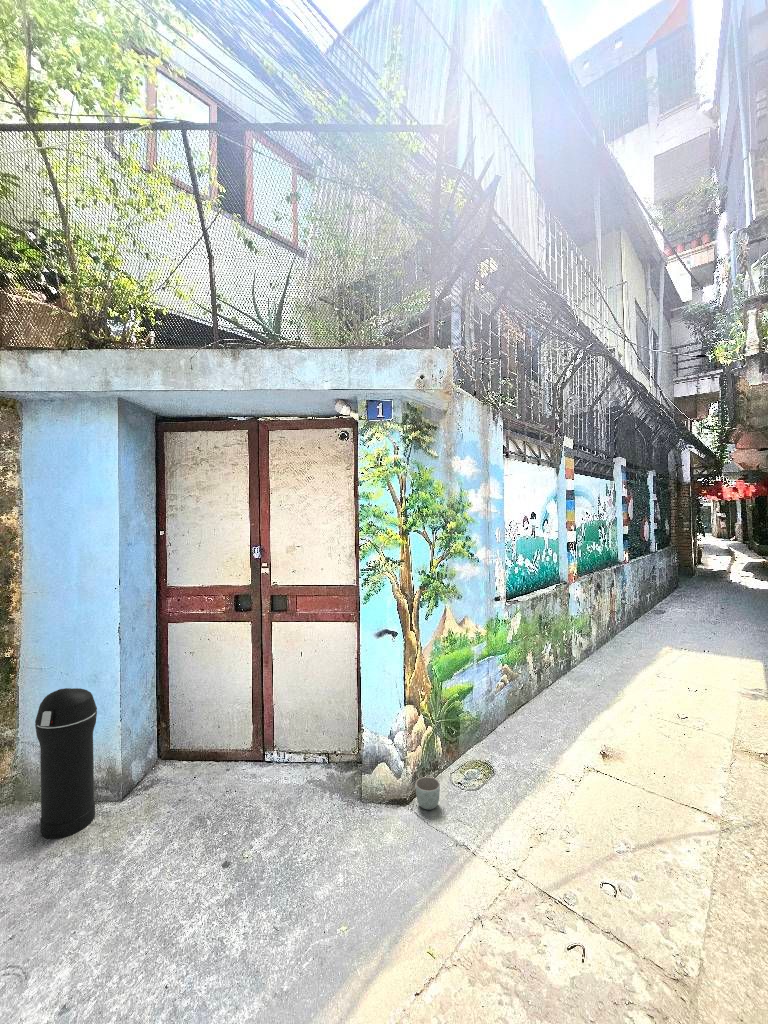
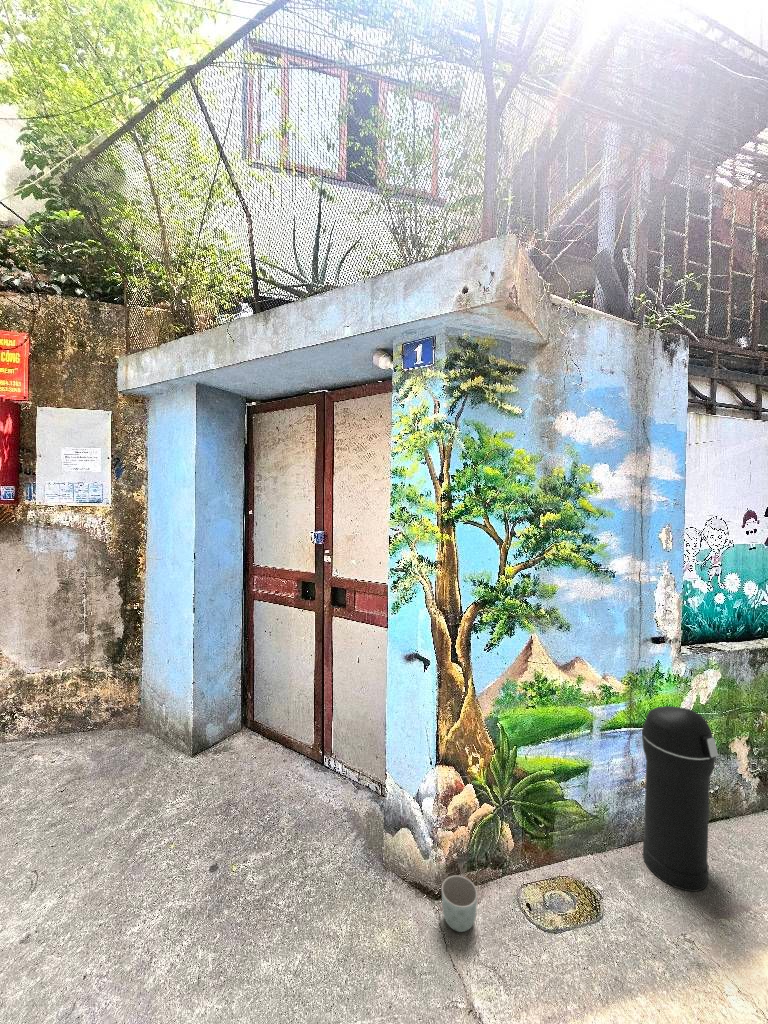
trash can: present [35,688,97,839] -> present [642,706,718,891]

